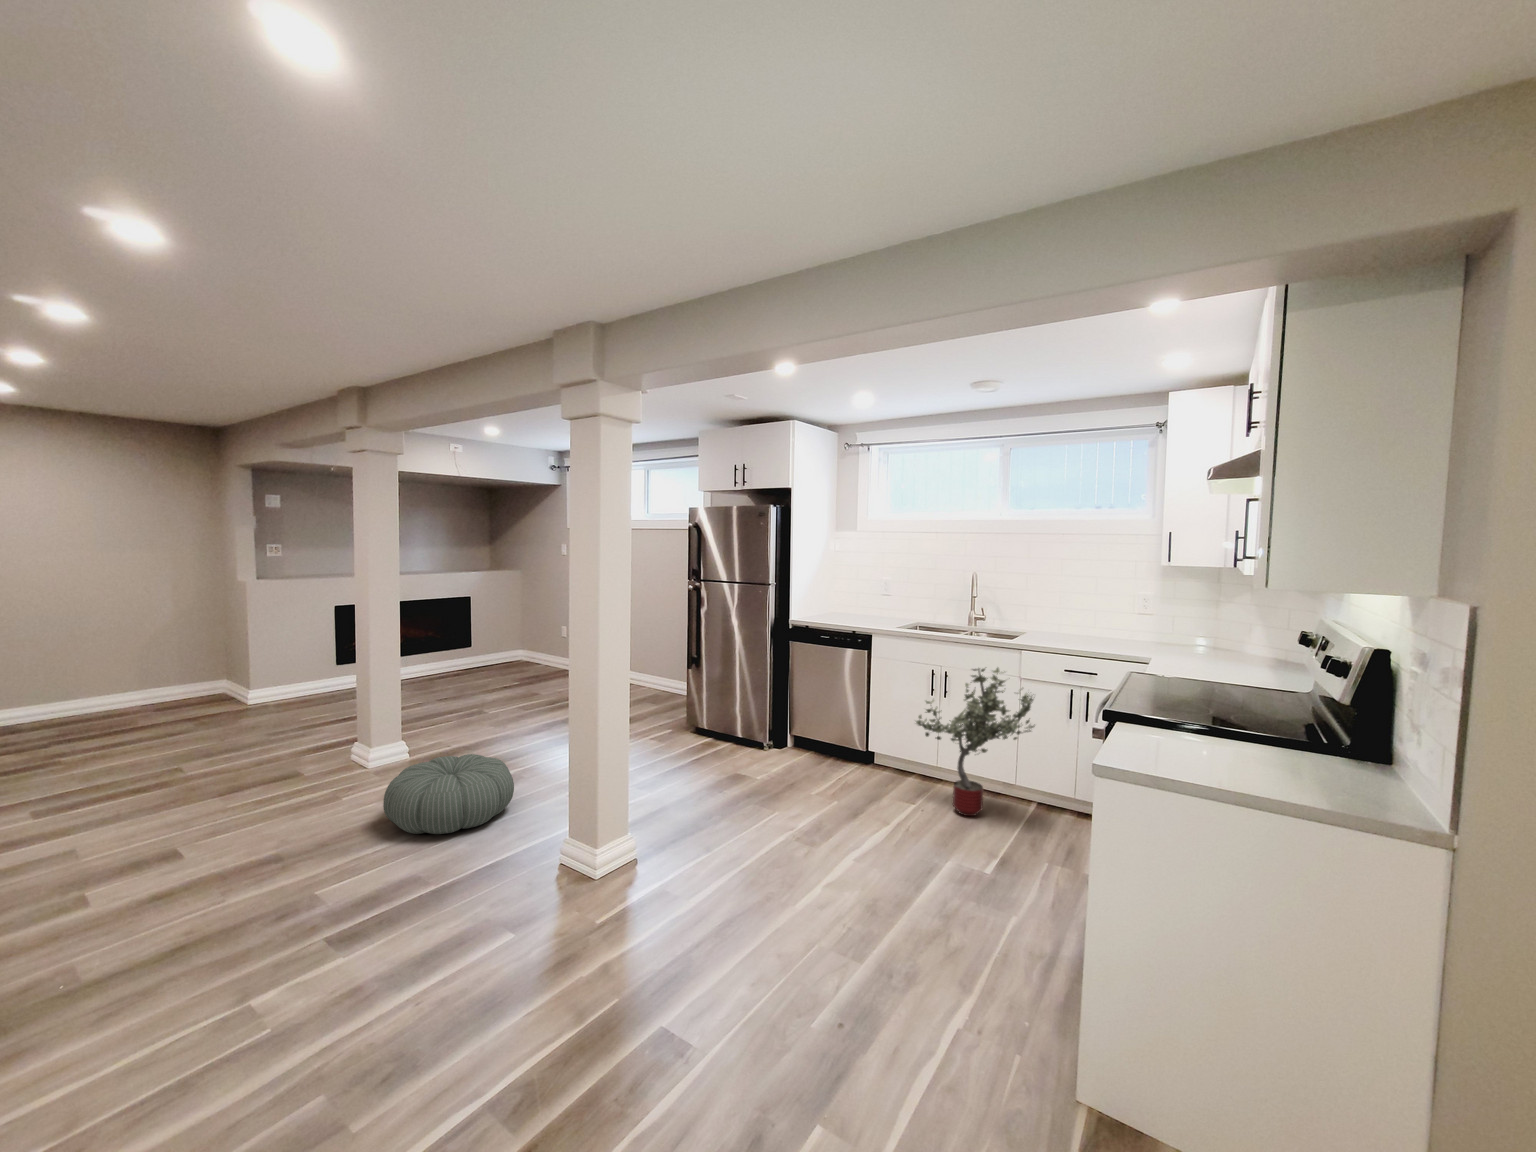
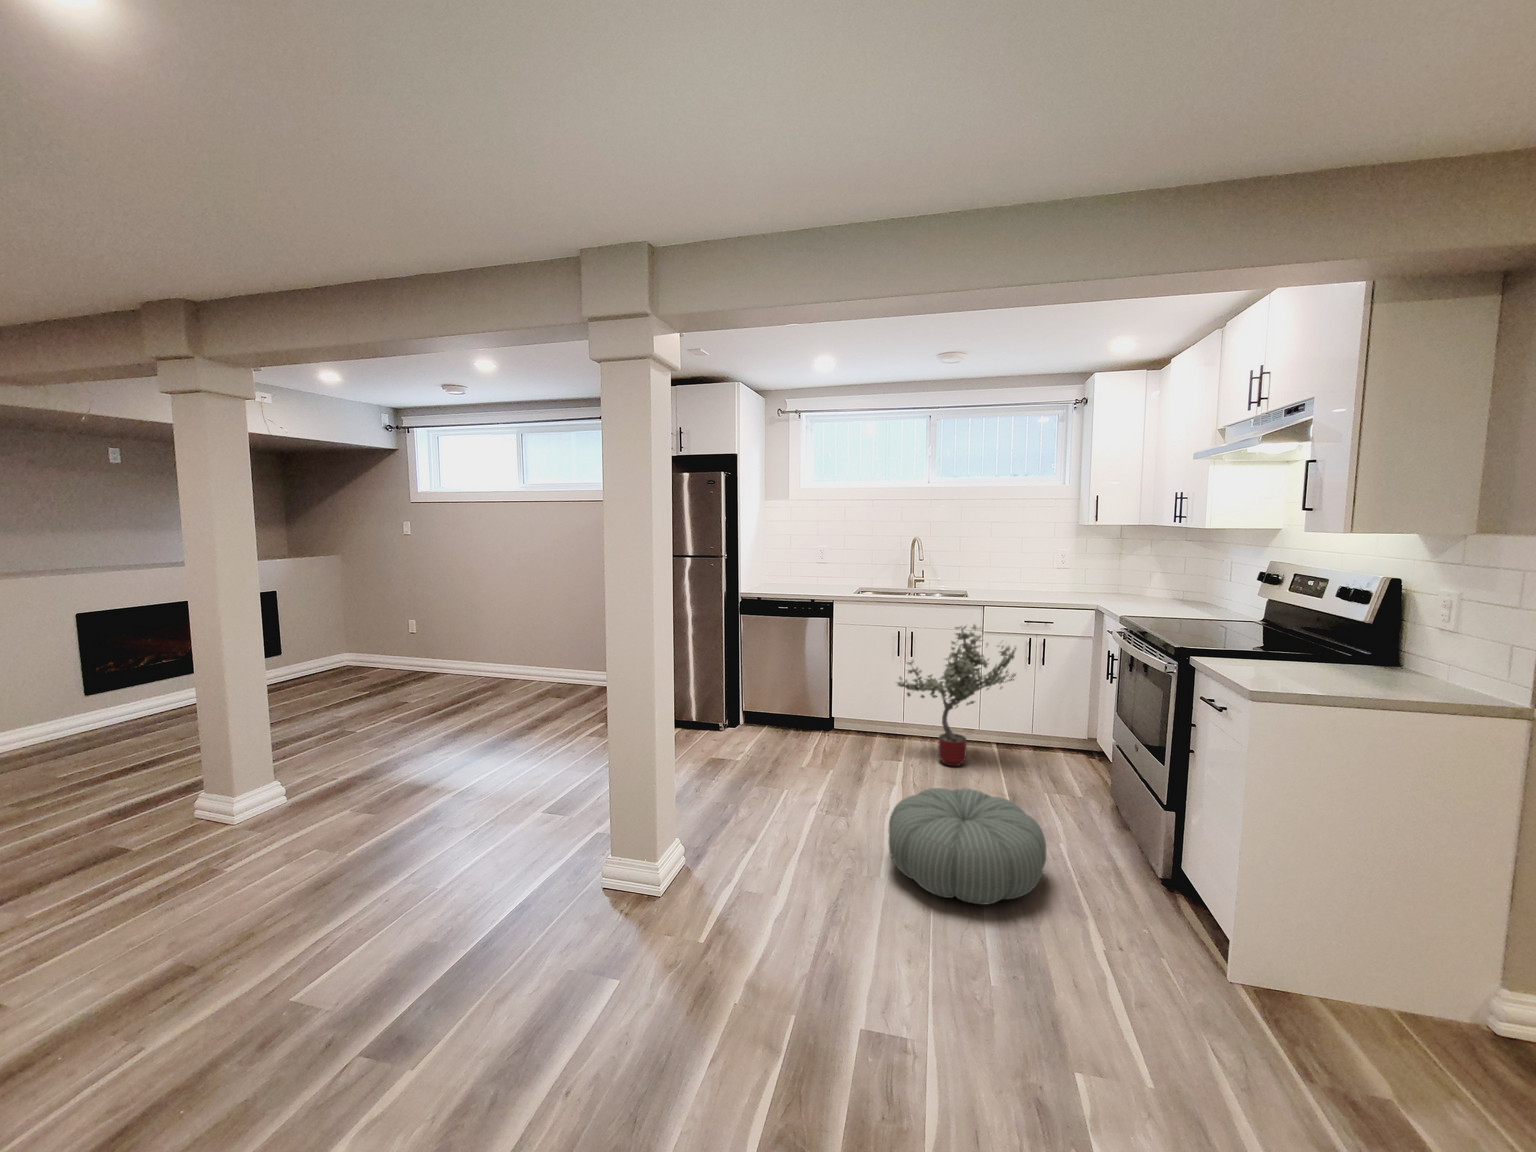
pouf: present [383,754,514,834] -> present [889,788,1046,904]

